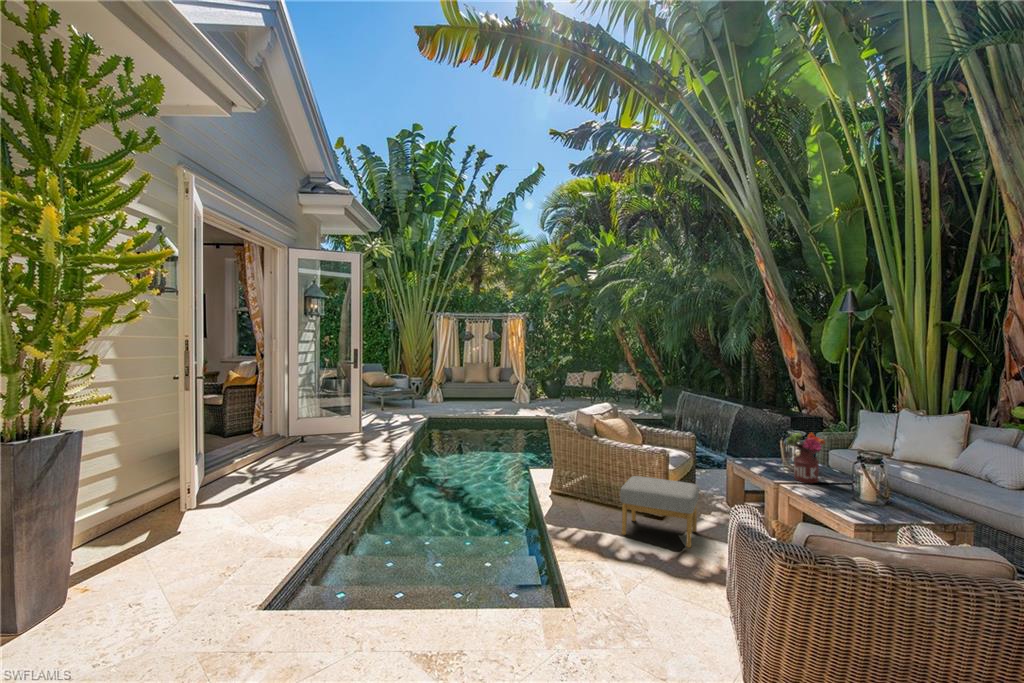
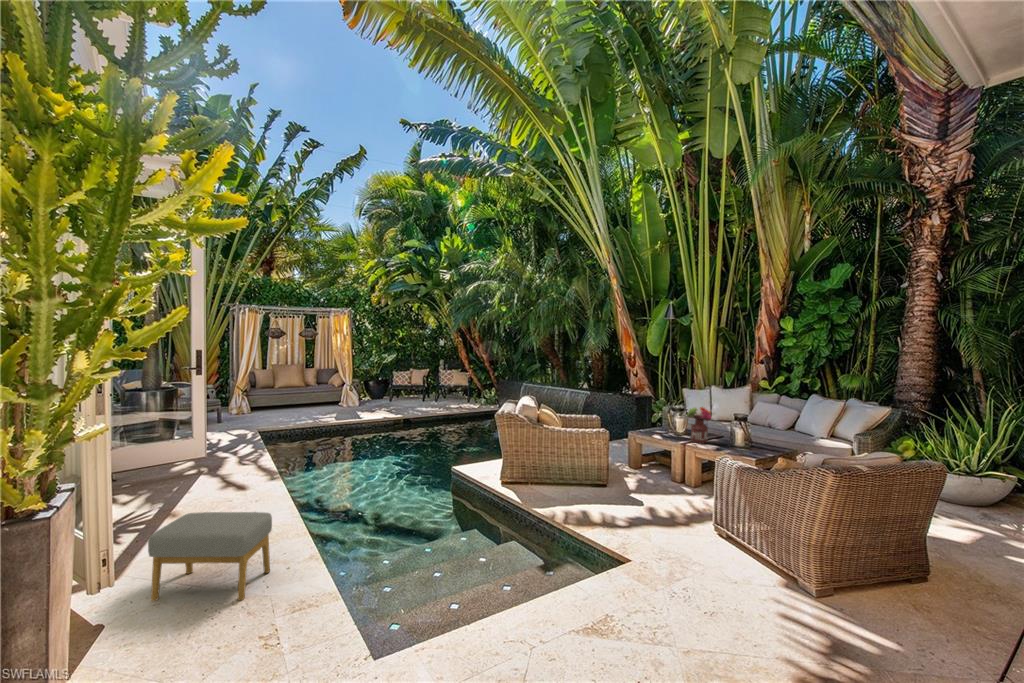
footstool: present [620,476,699,548] -> present [148,512,272,601]

